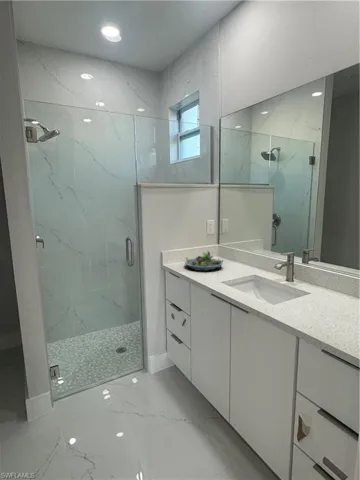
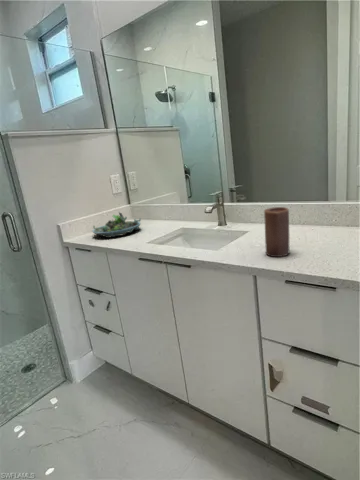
candle: none [314,285,339,328] -> present [264,207,289,257]

